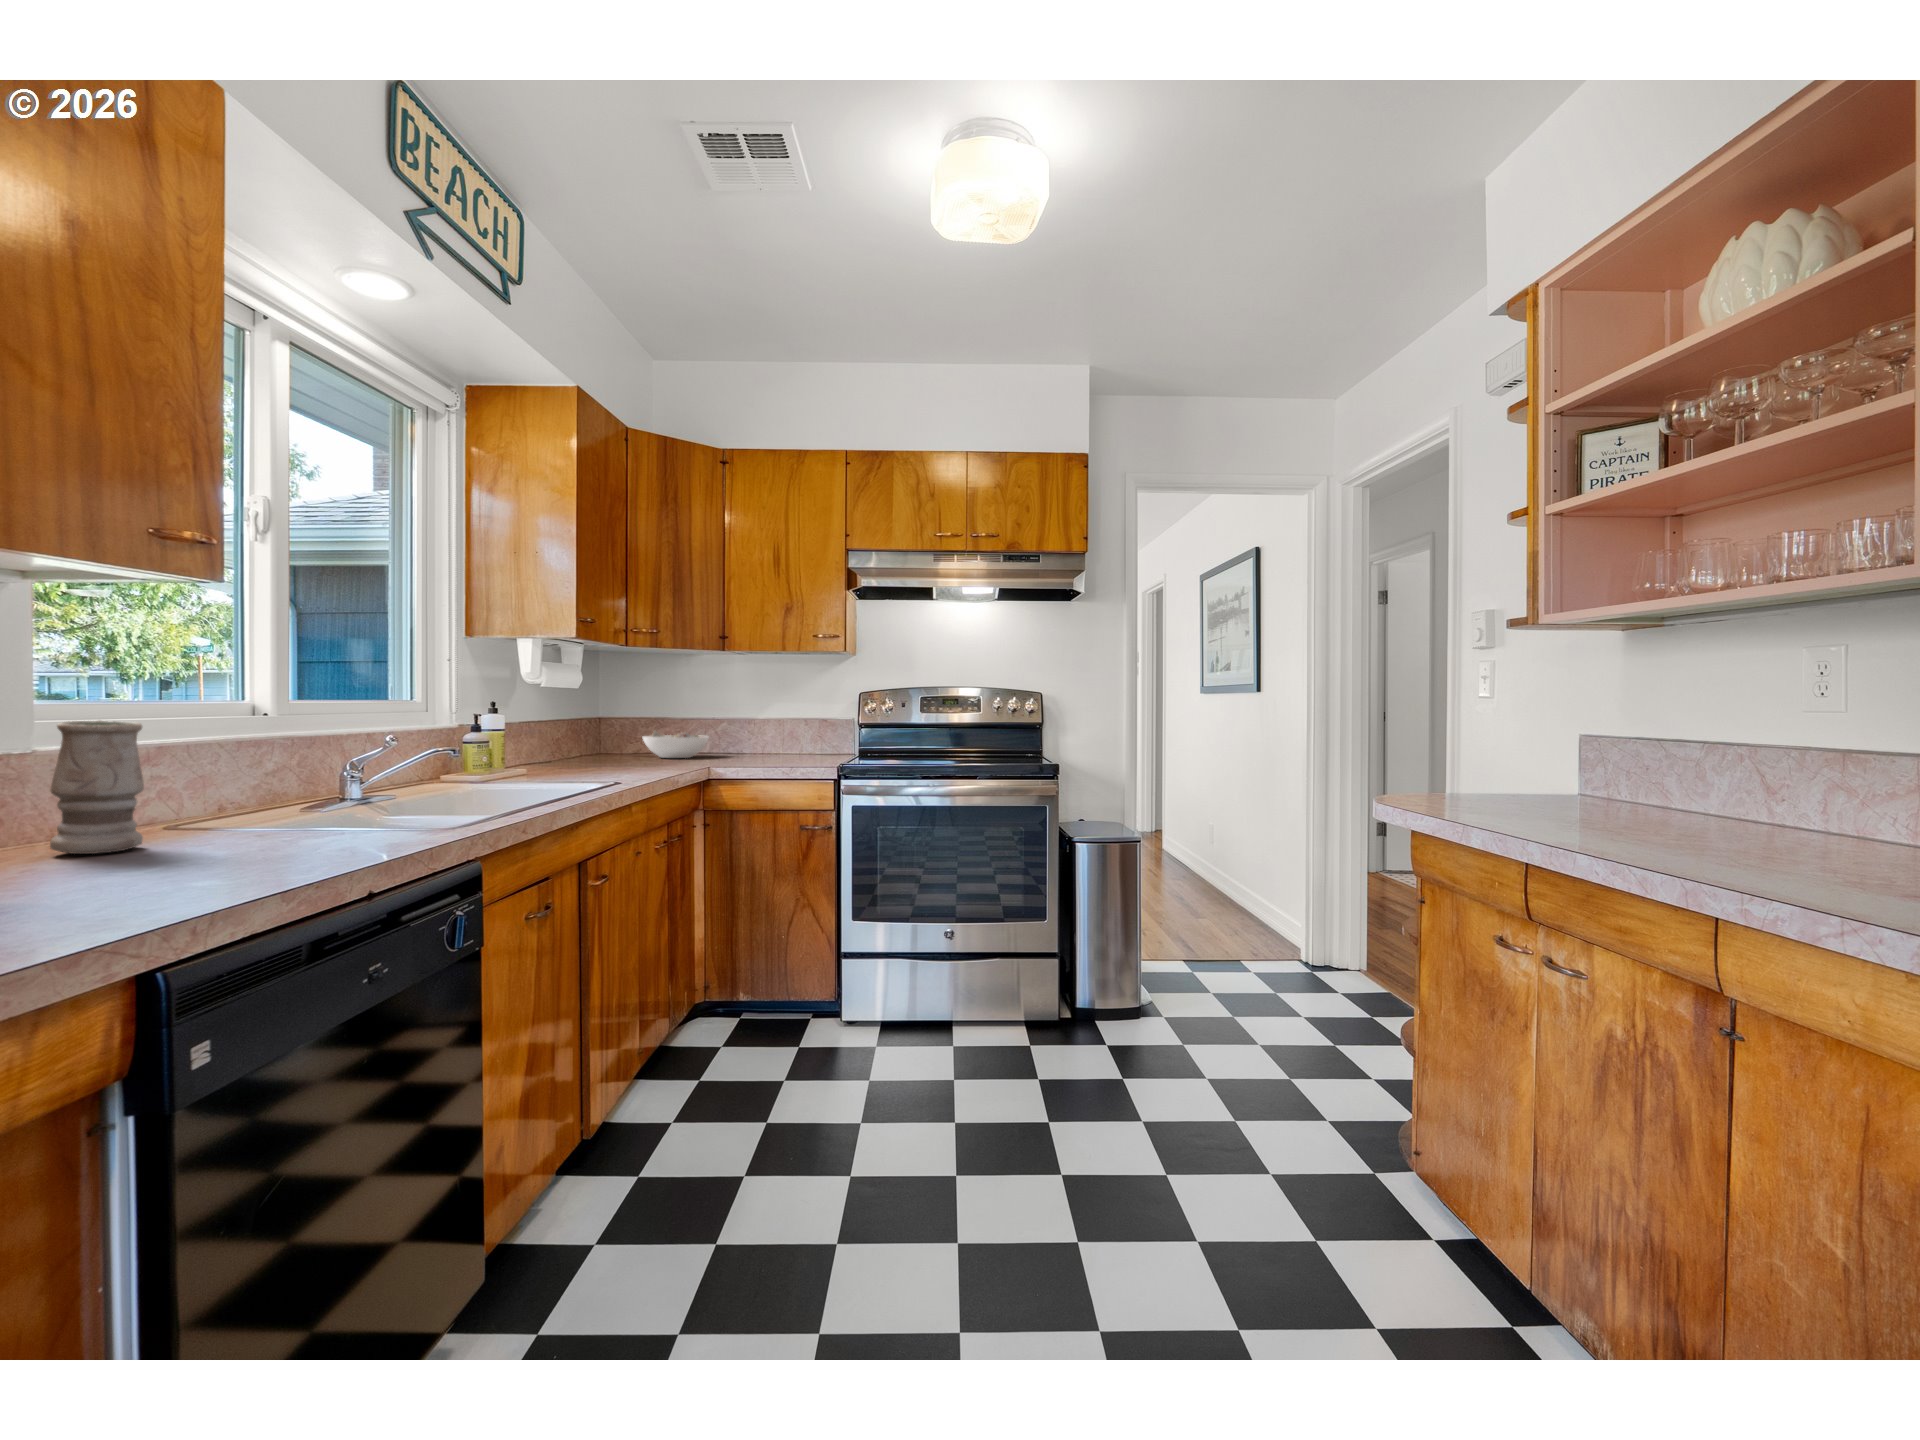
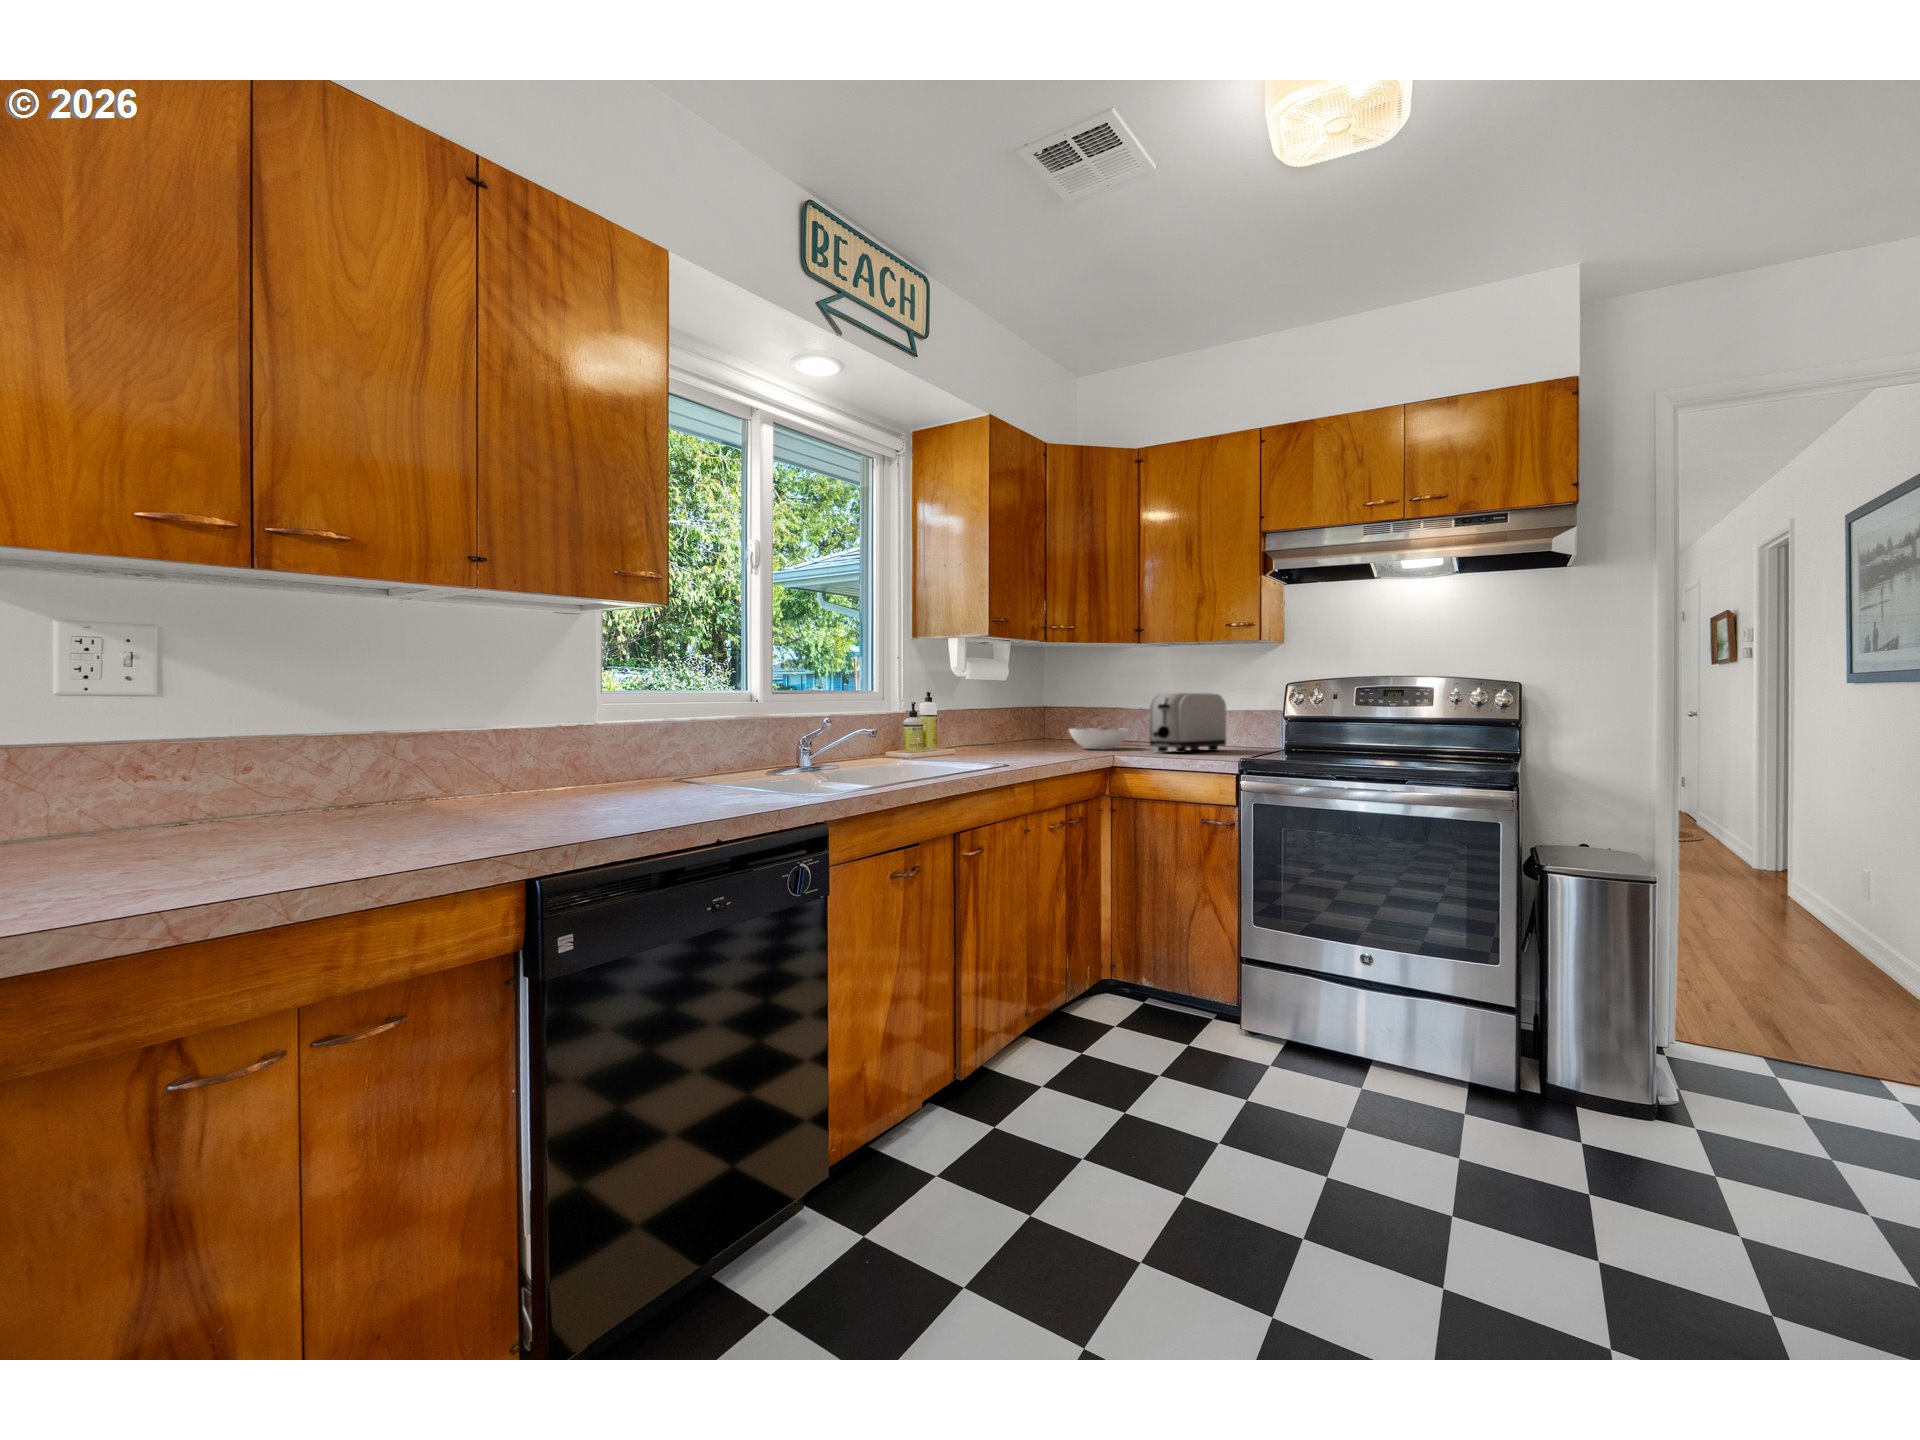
toaster: none [738,700,808,760] -> present [1149,693,1226,753]
vase: present [50,721,144,854] -> none [589,708,638,799]

